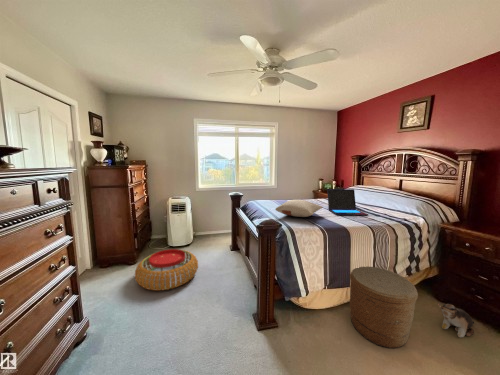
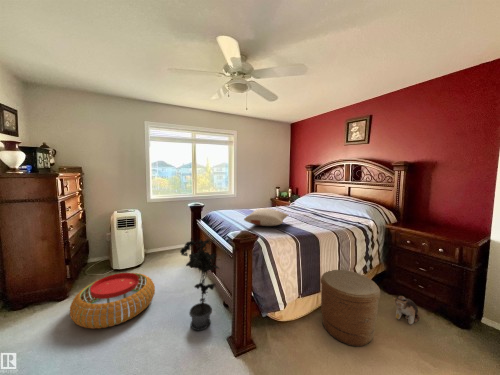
laptop: present [327,189,368,215] -> none [290,197,328,222]
potted plant: none [214,223,251,305] -> present [180,238,219,330]

